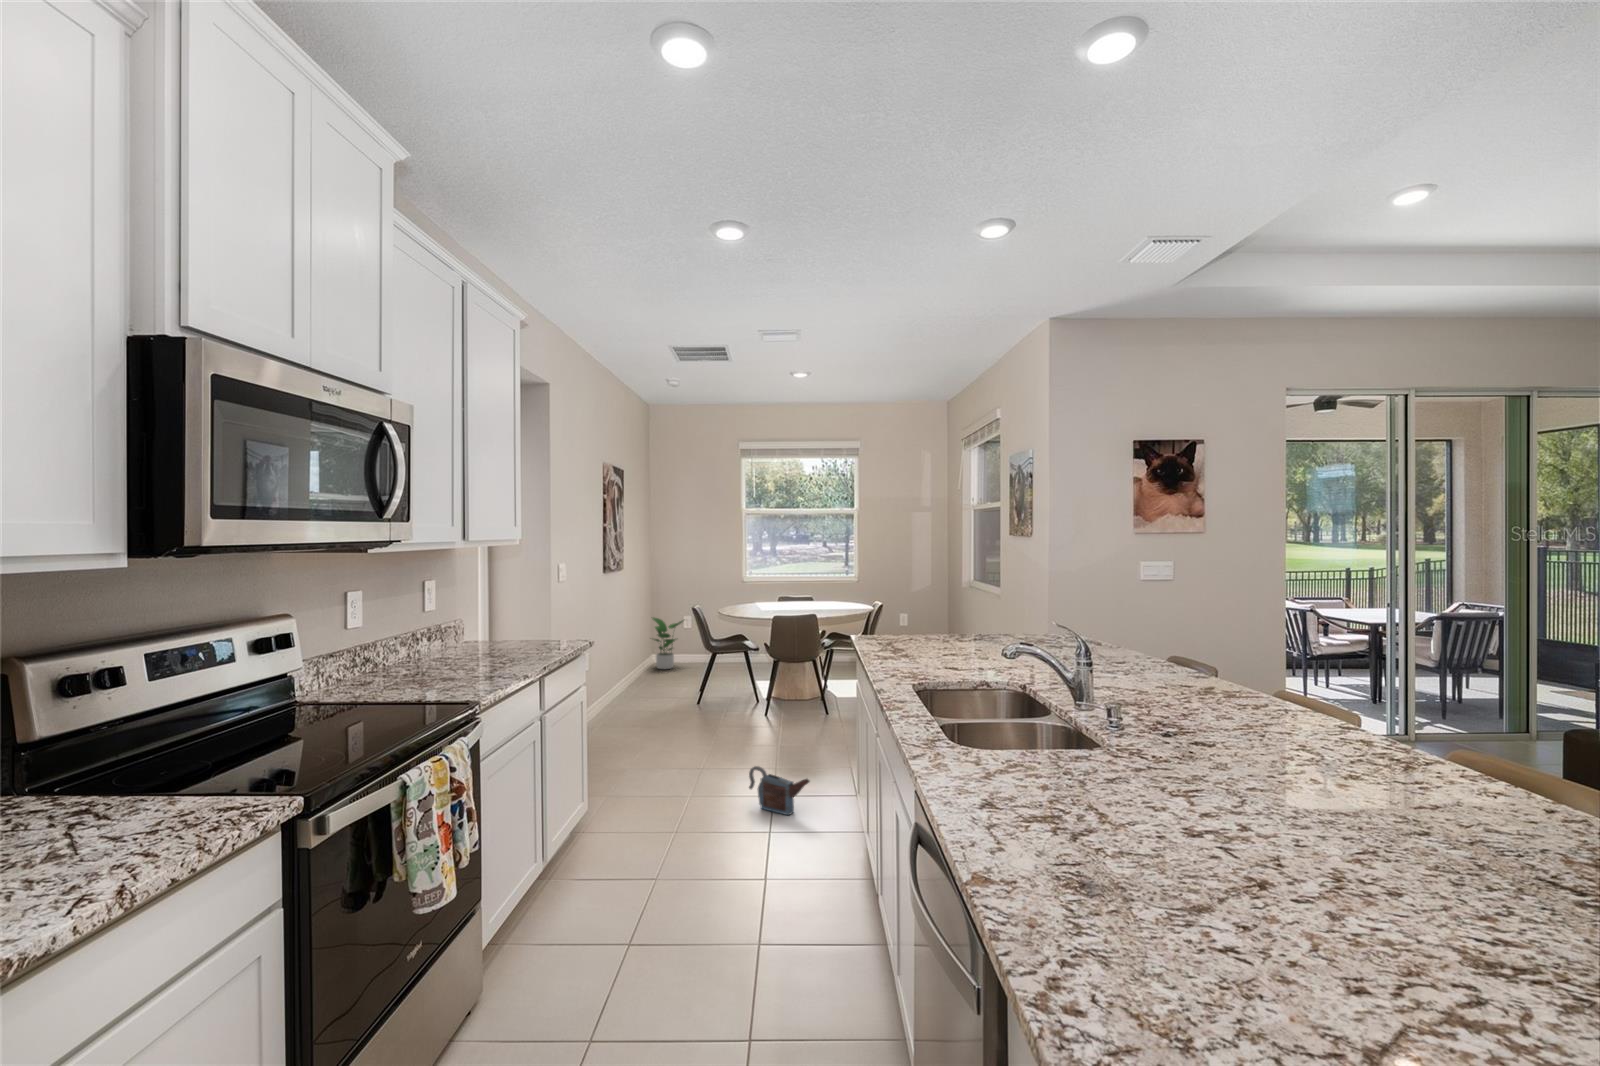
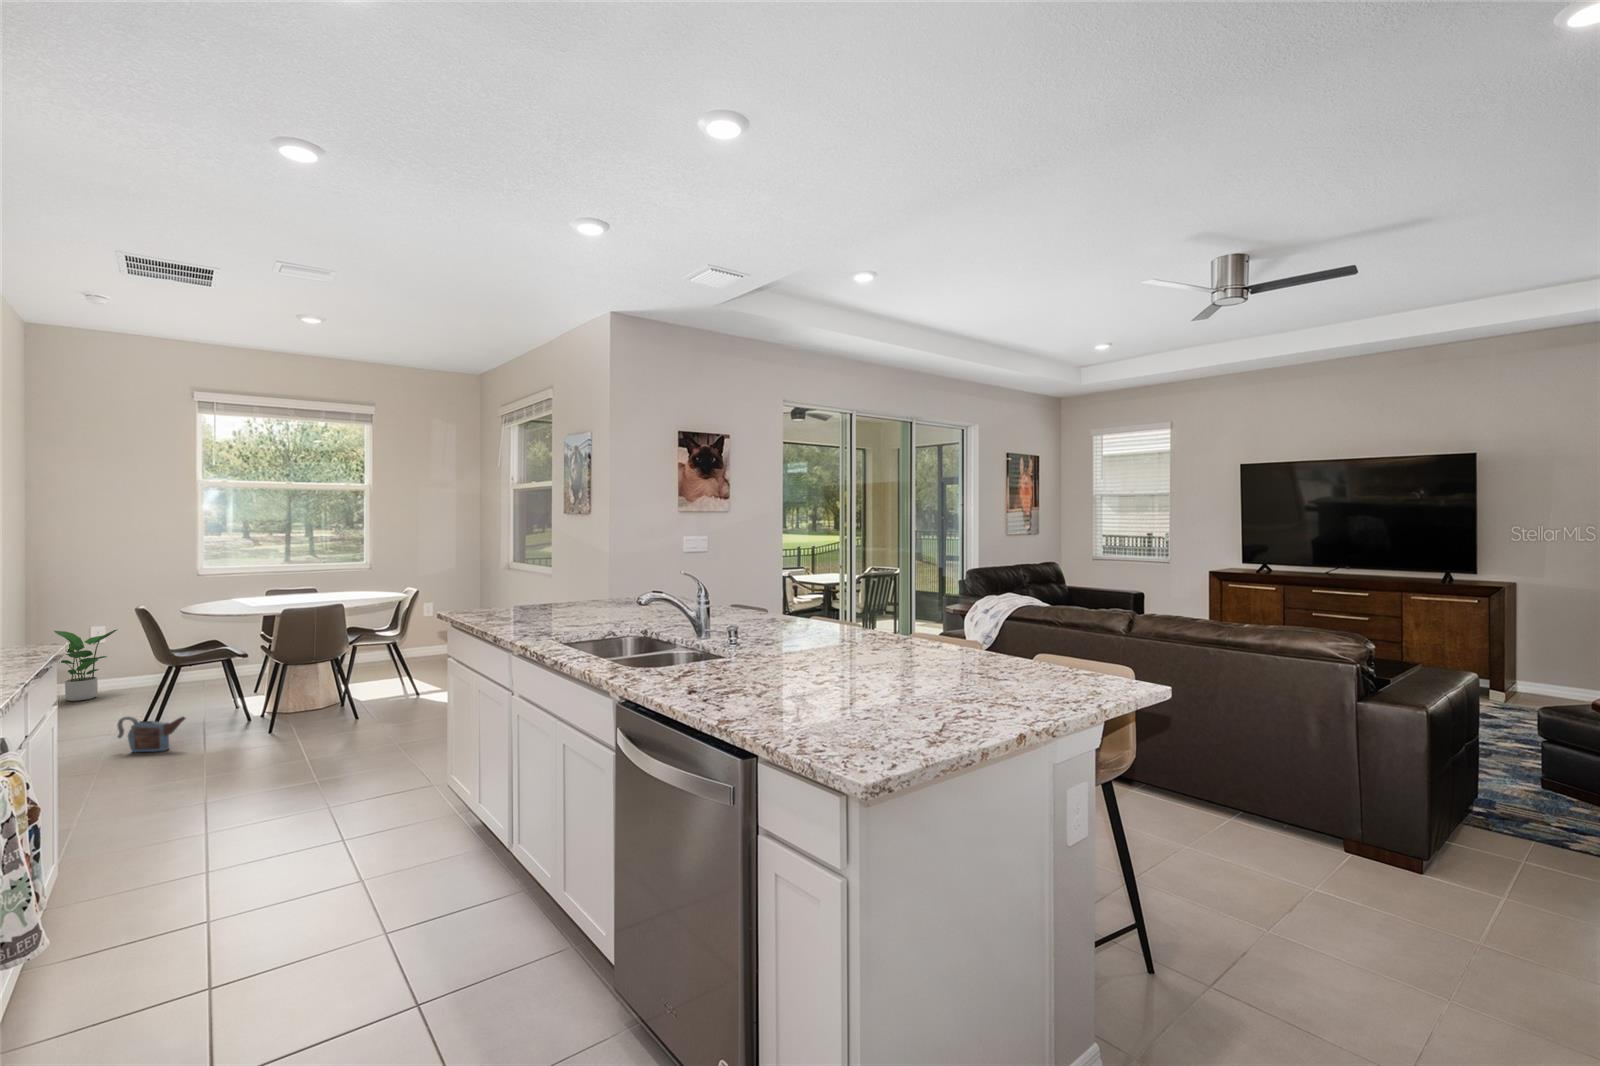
watering can: present [749,766,810,815] -> present [117,716,185,752]

